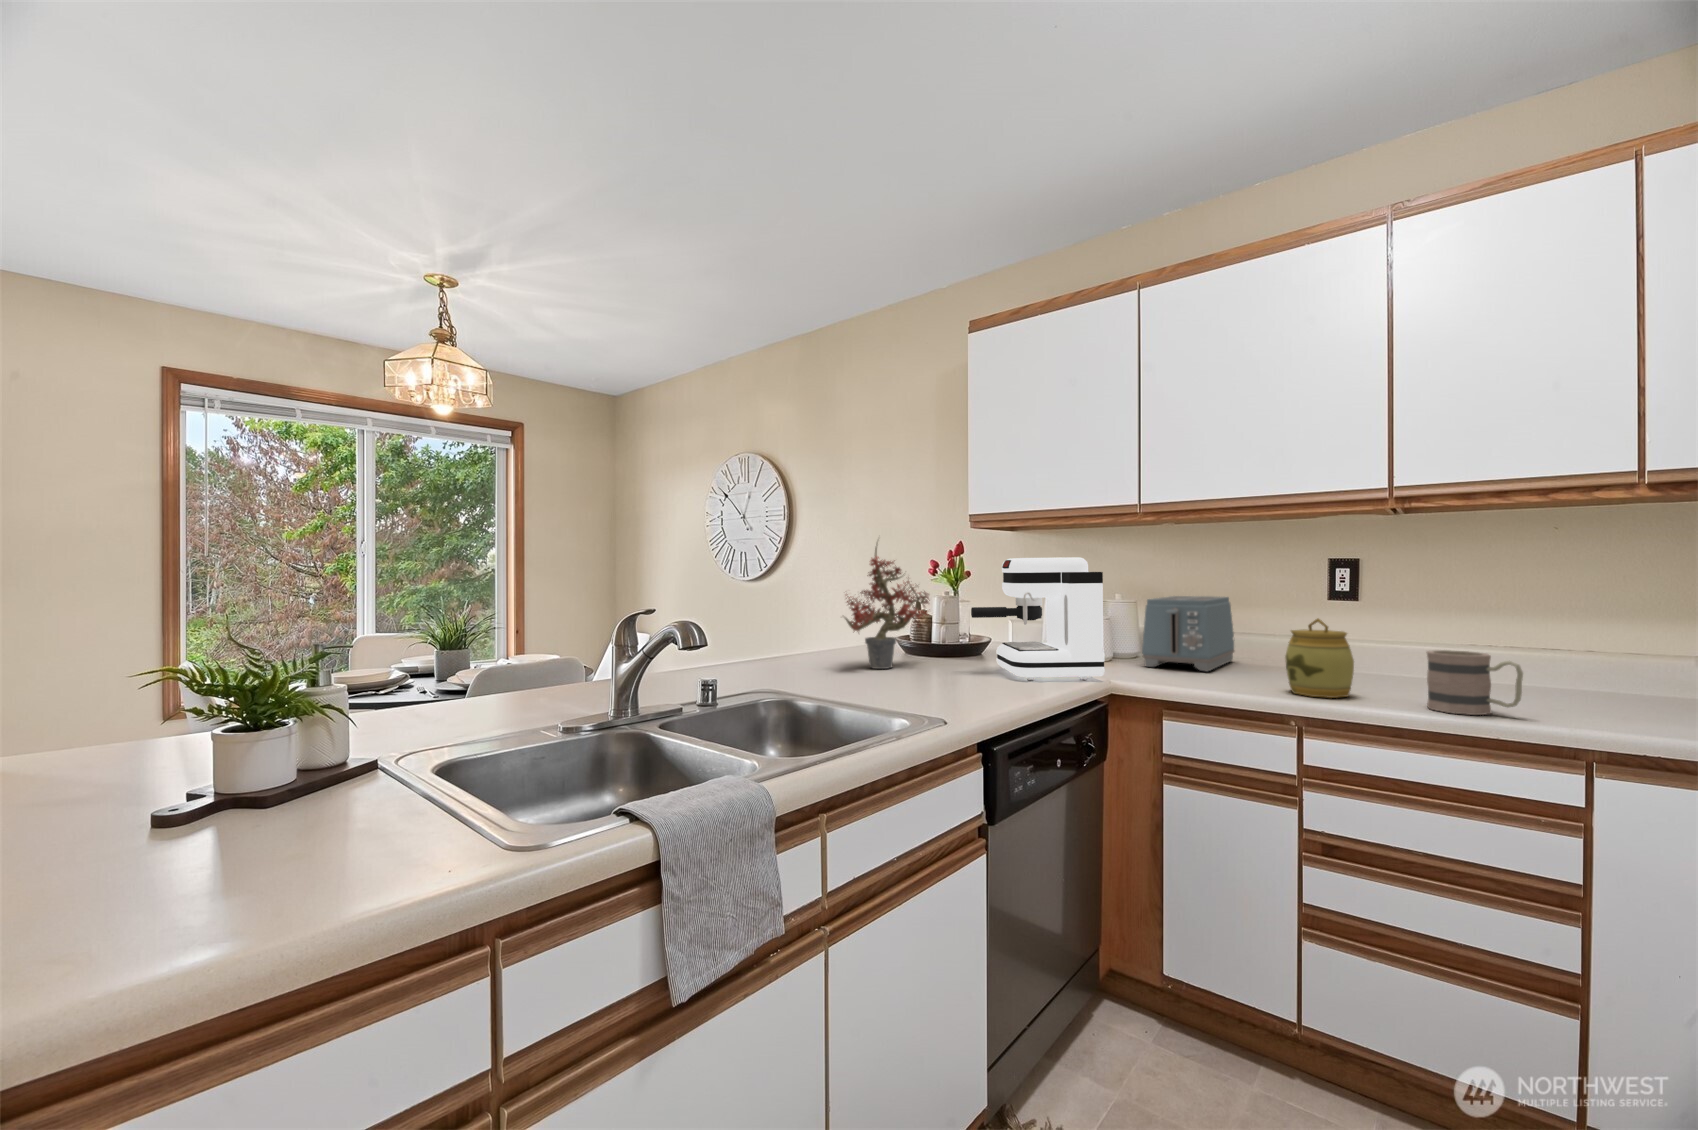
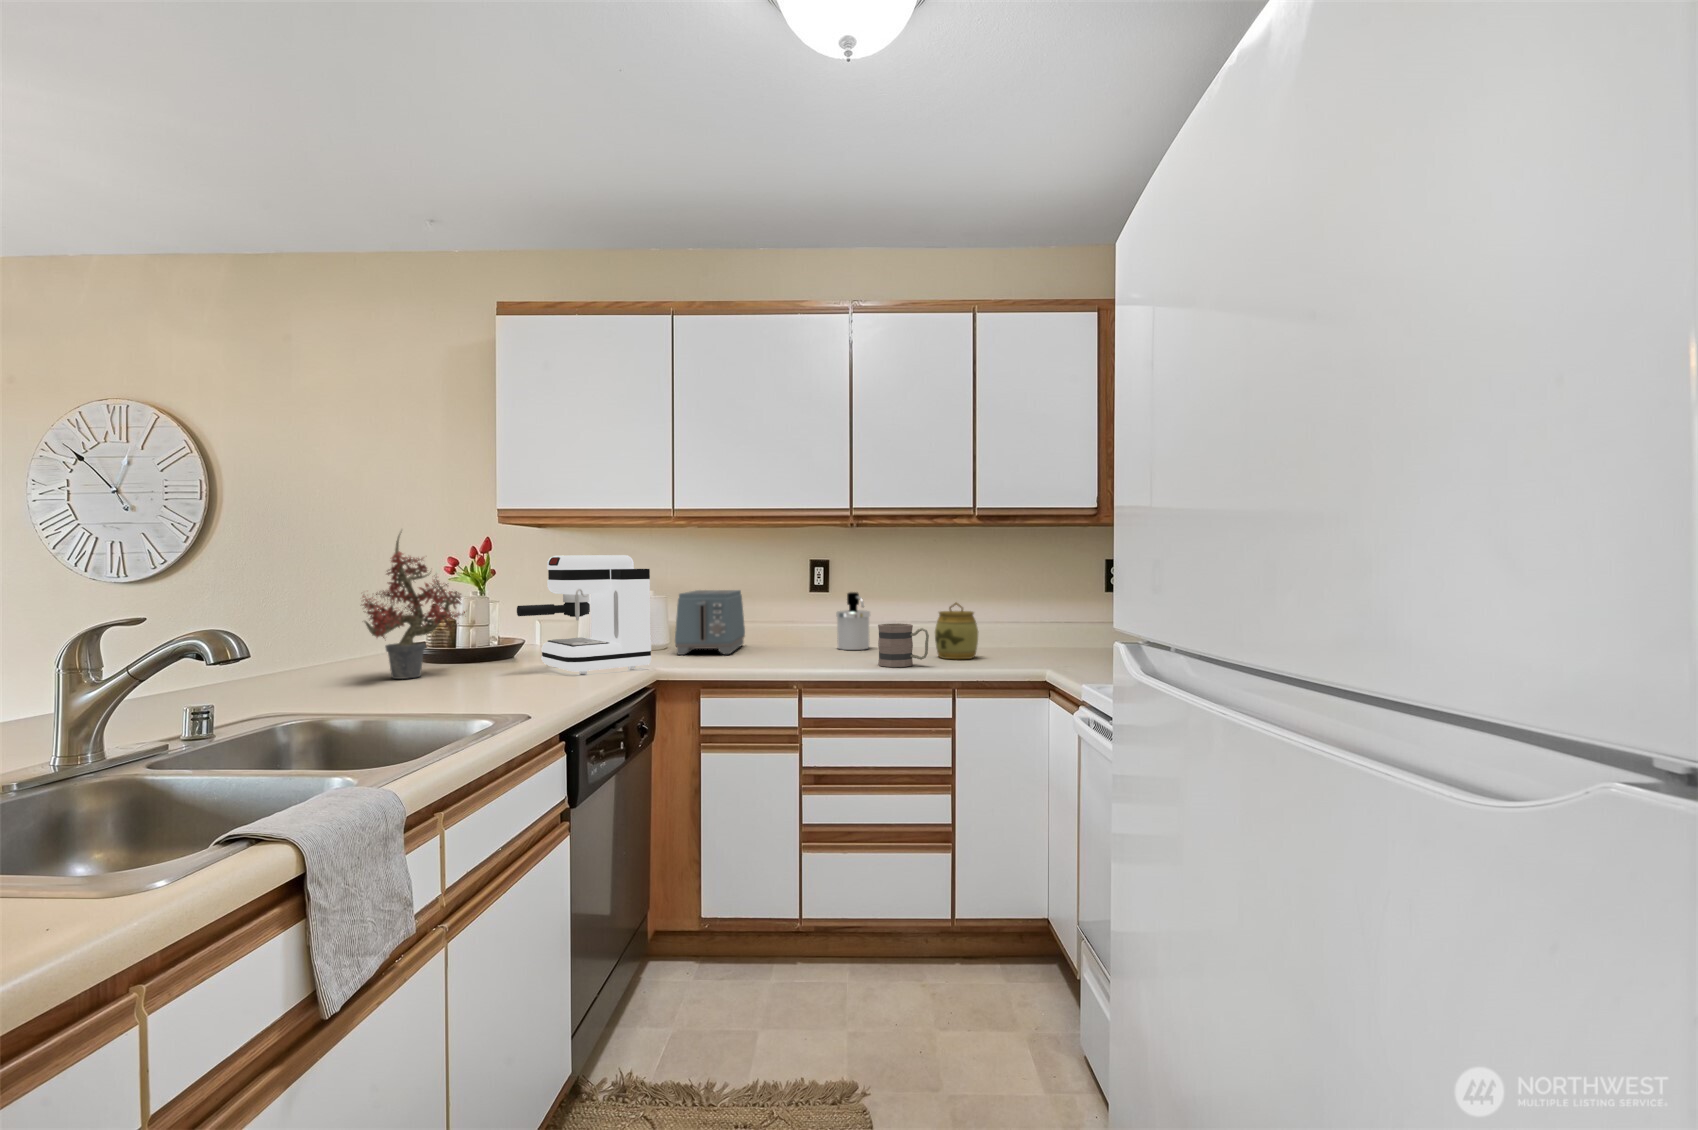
soap dispenser: none [1365,604,1422,681] -> present [836,592,870,650]
jar: present [1285,618,1354,698] -> present [935,603,978,659]

